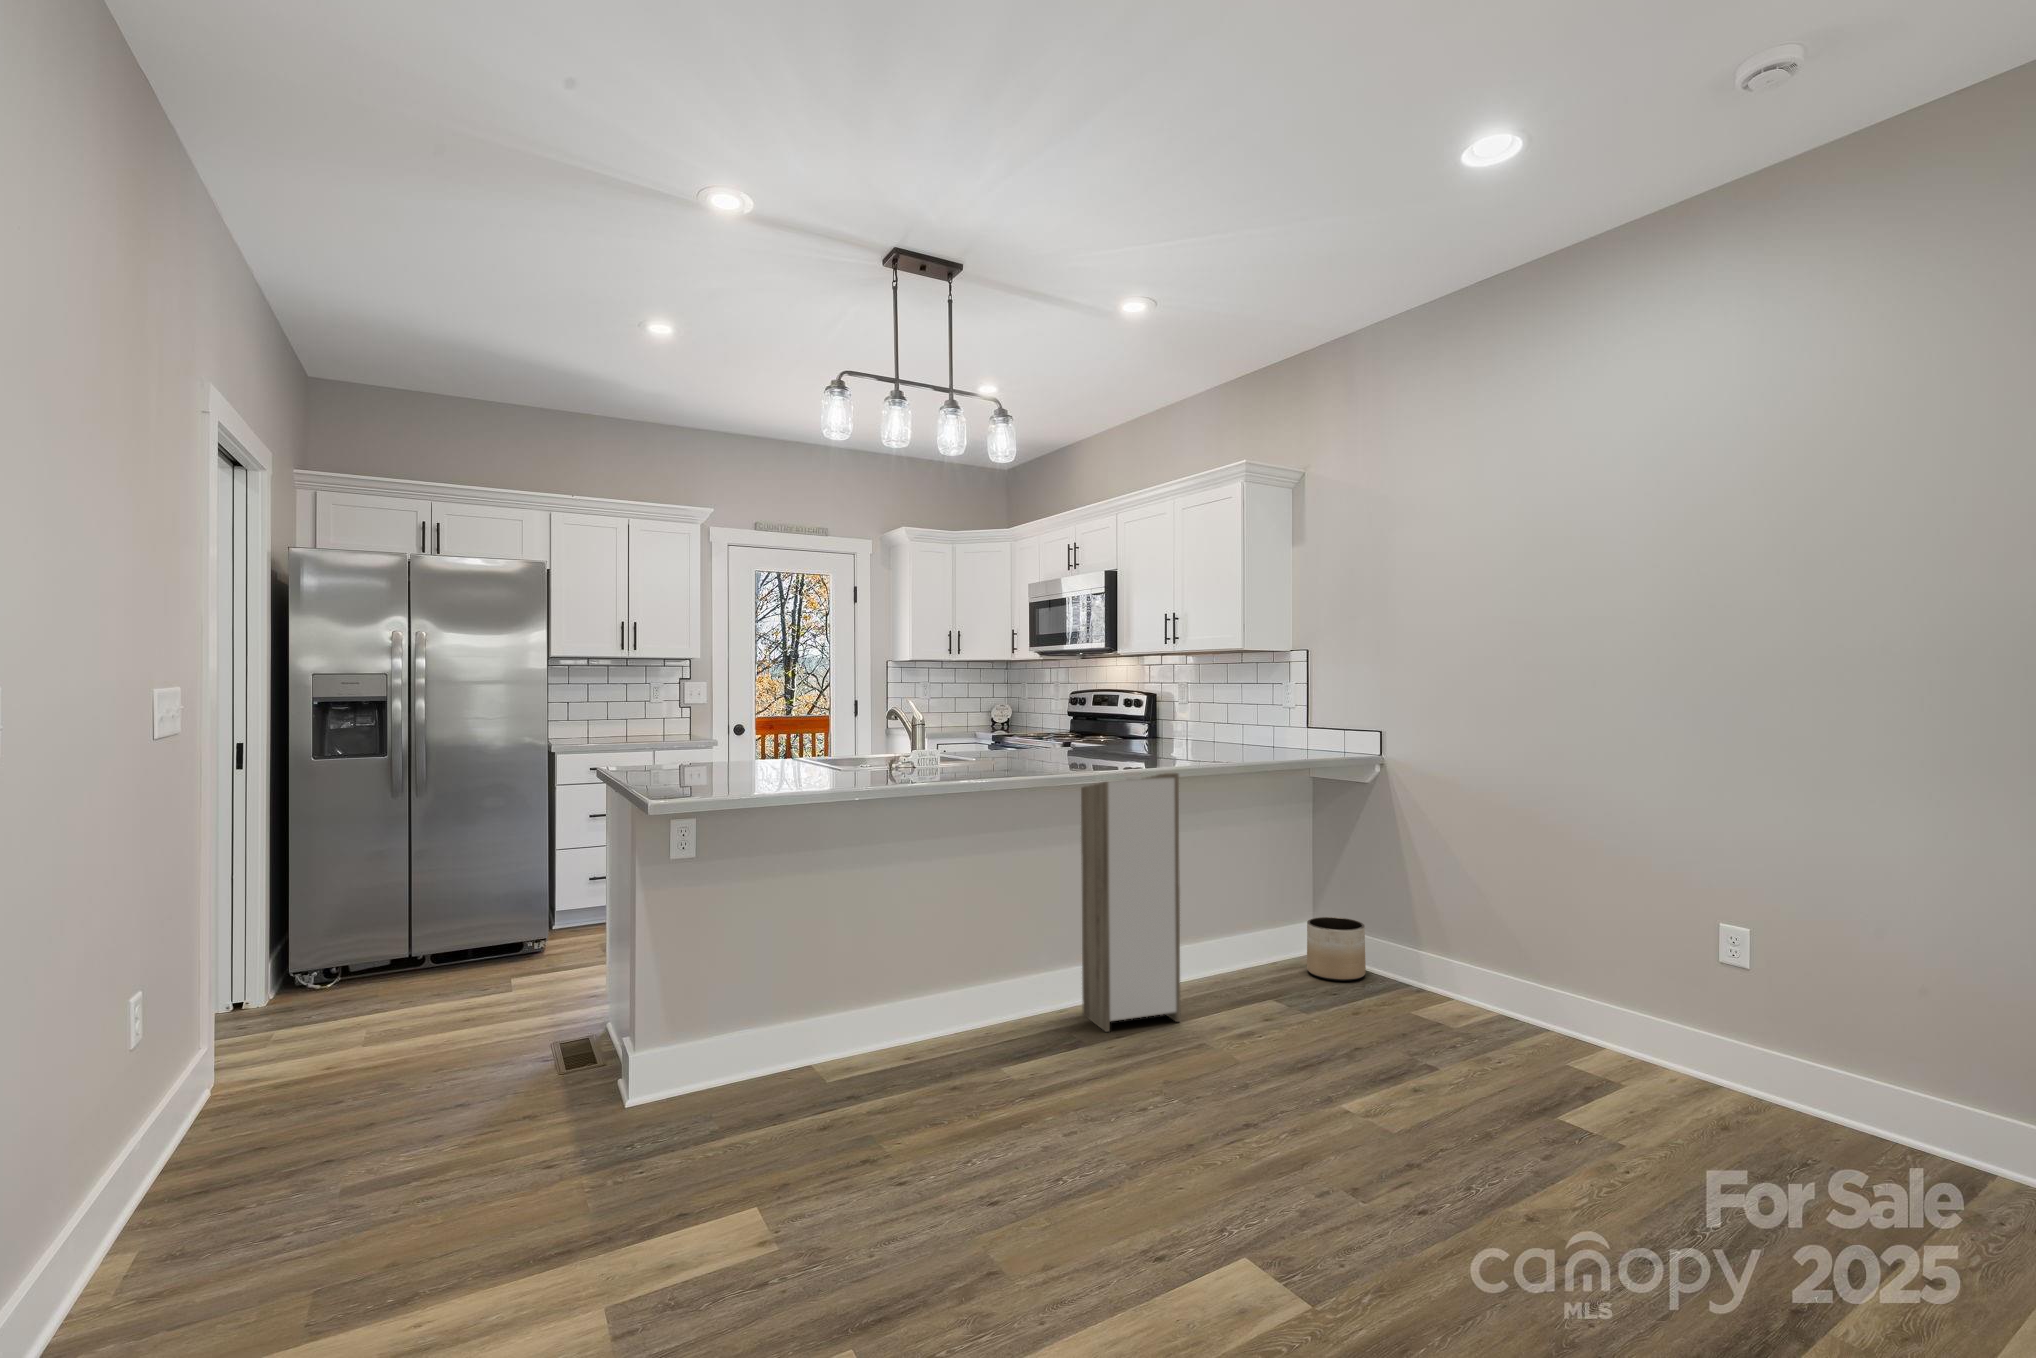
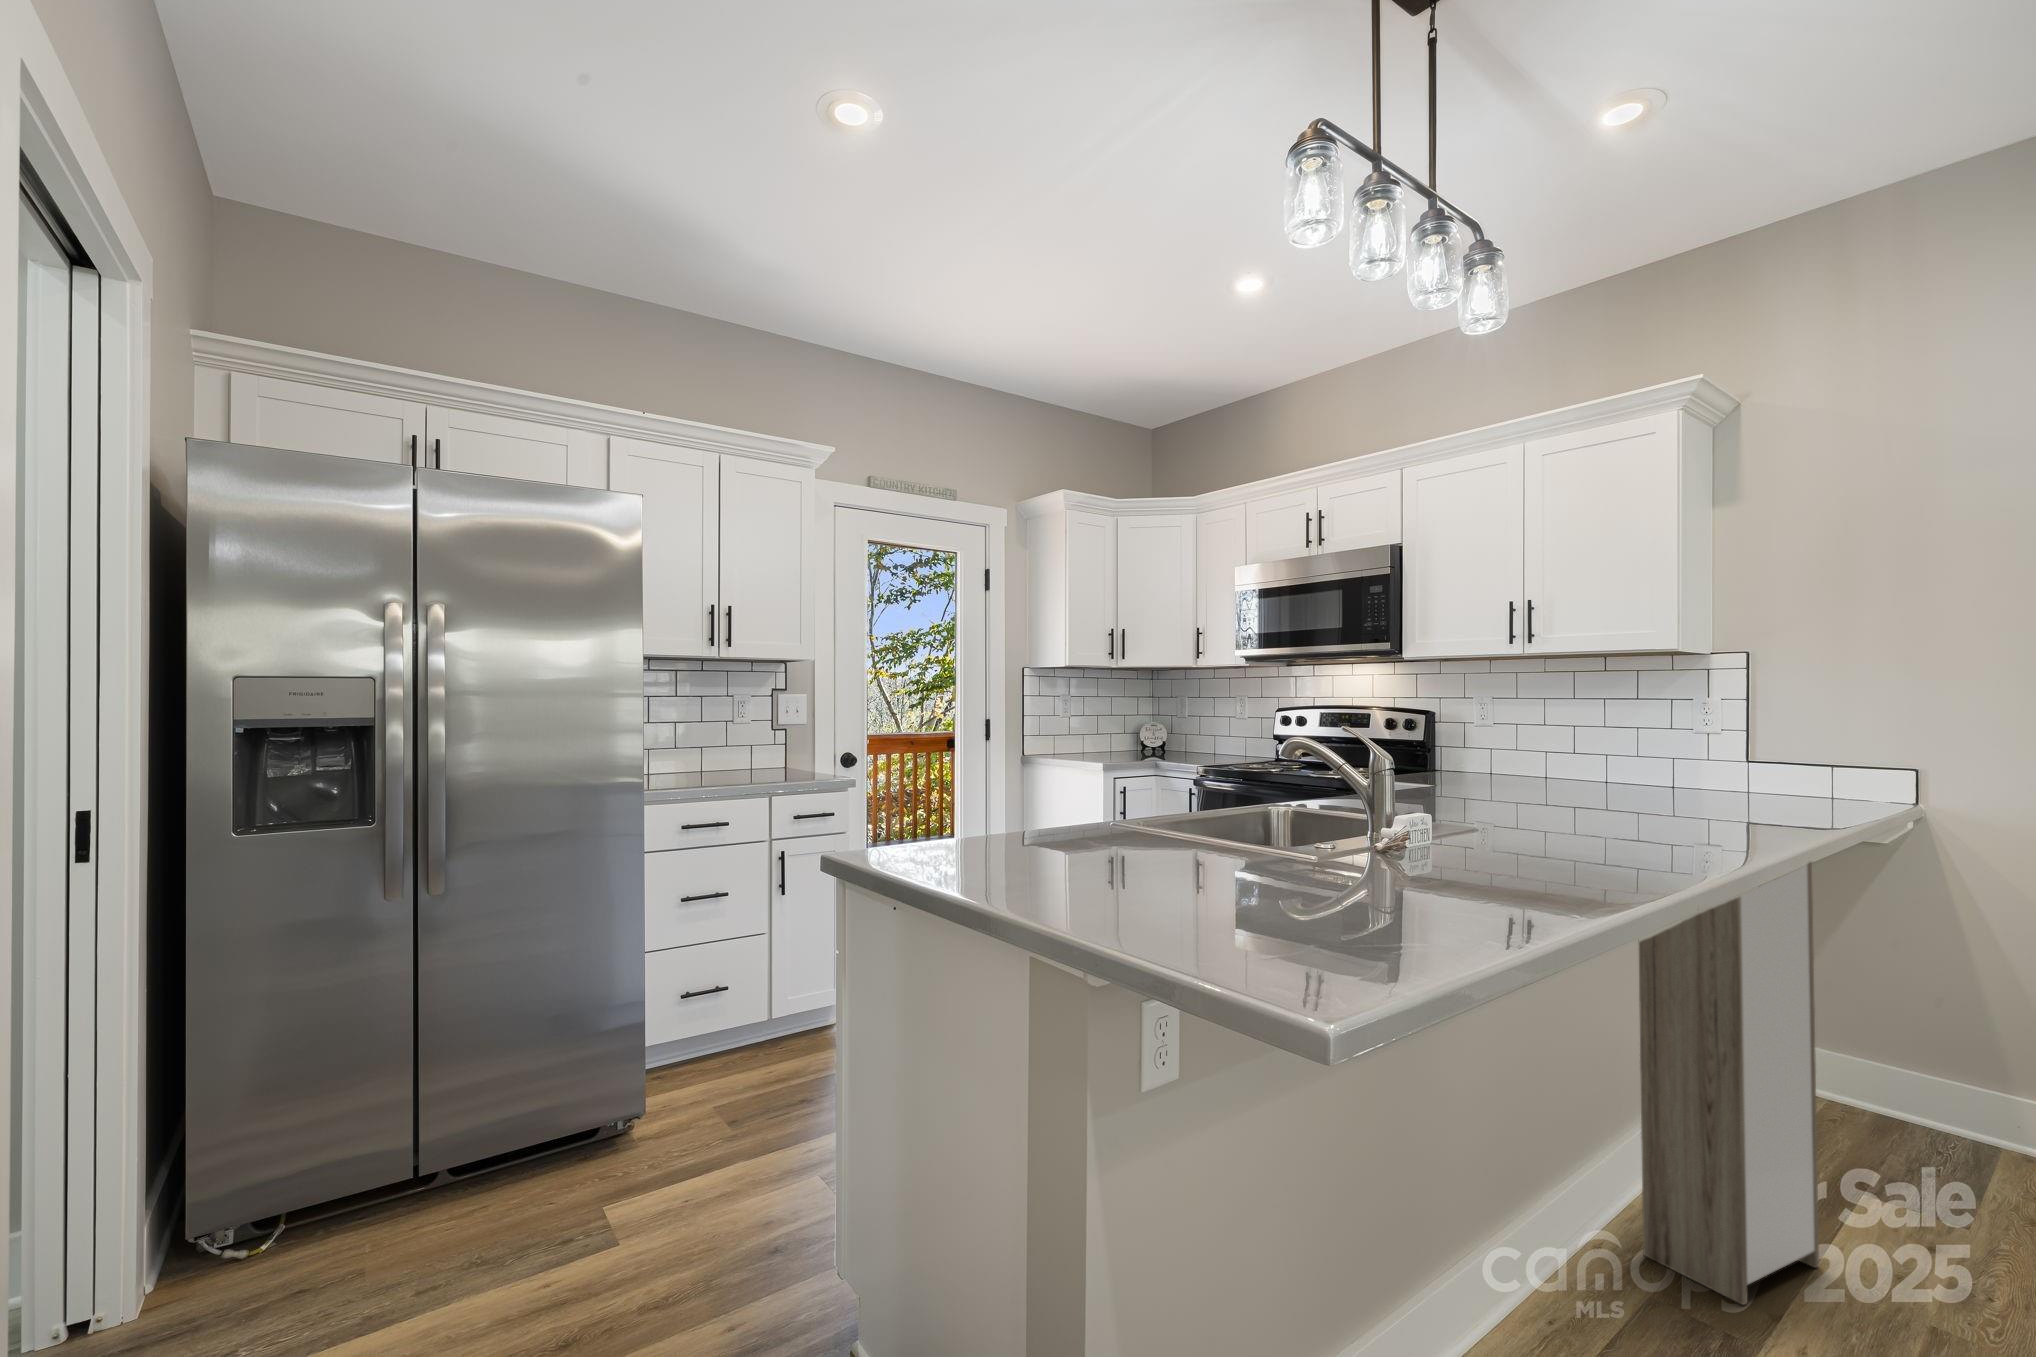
planter: present [1307,917,1366,981] -> none [1815,1041,1924,1146]

